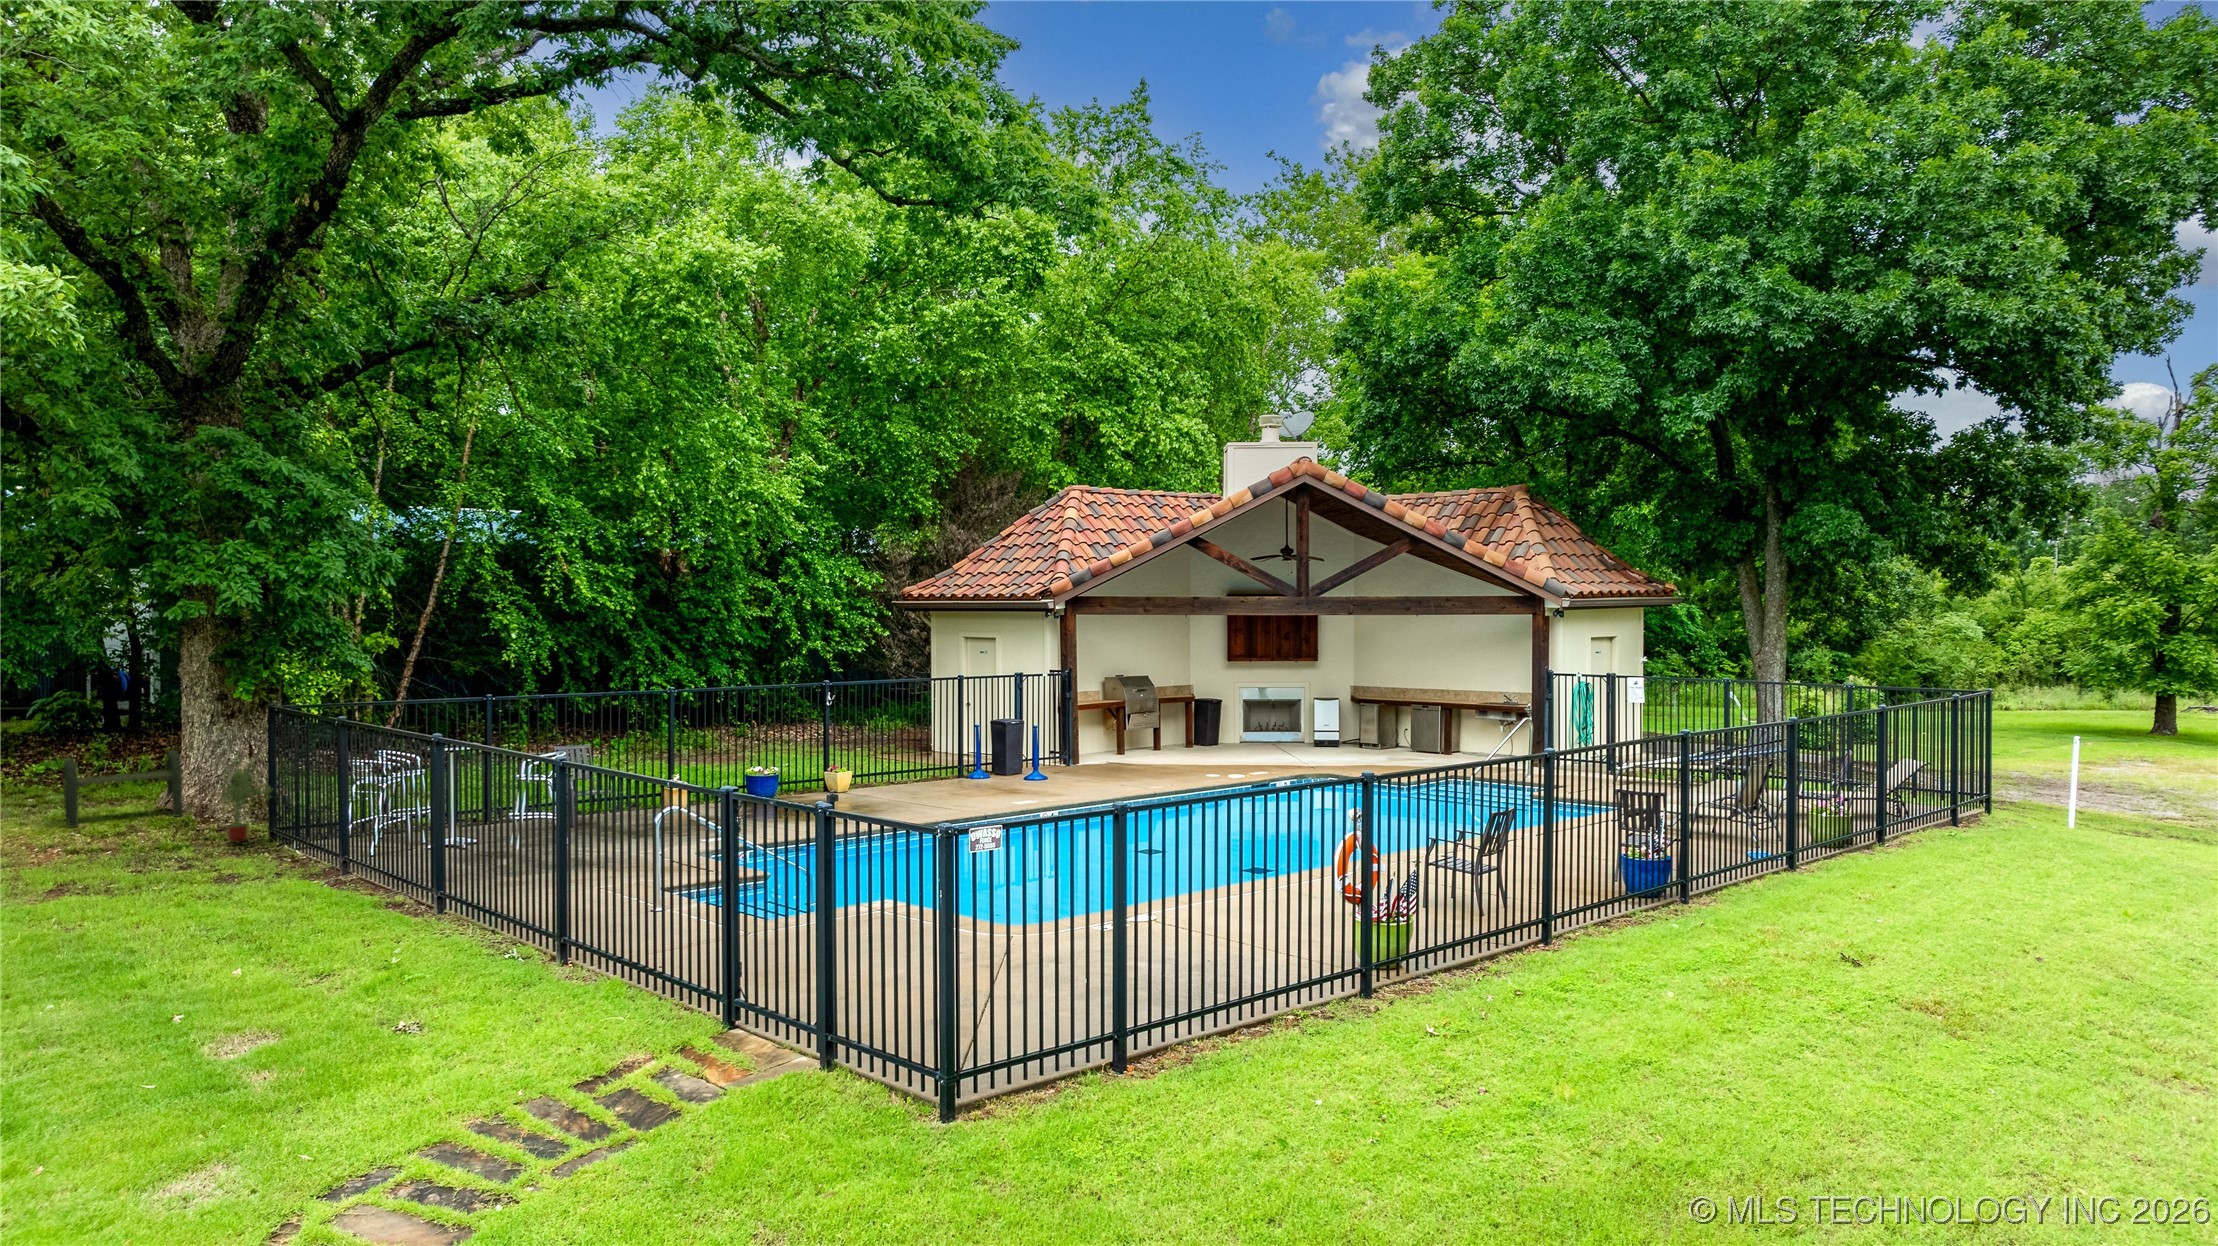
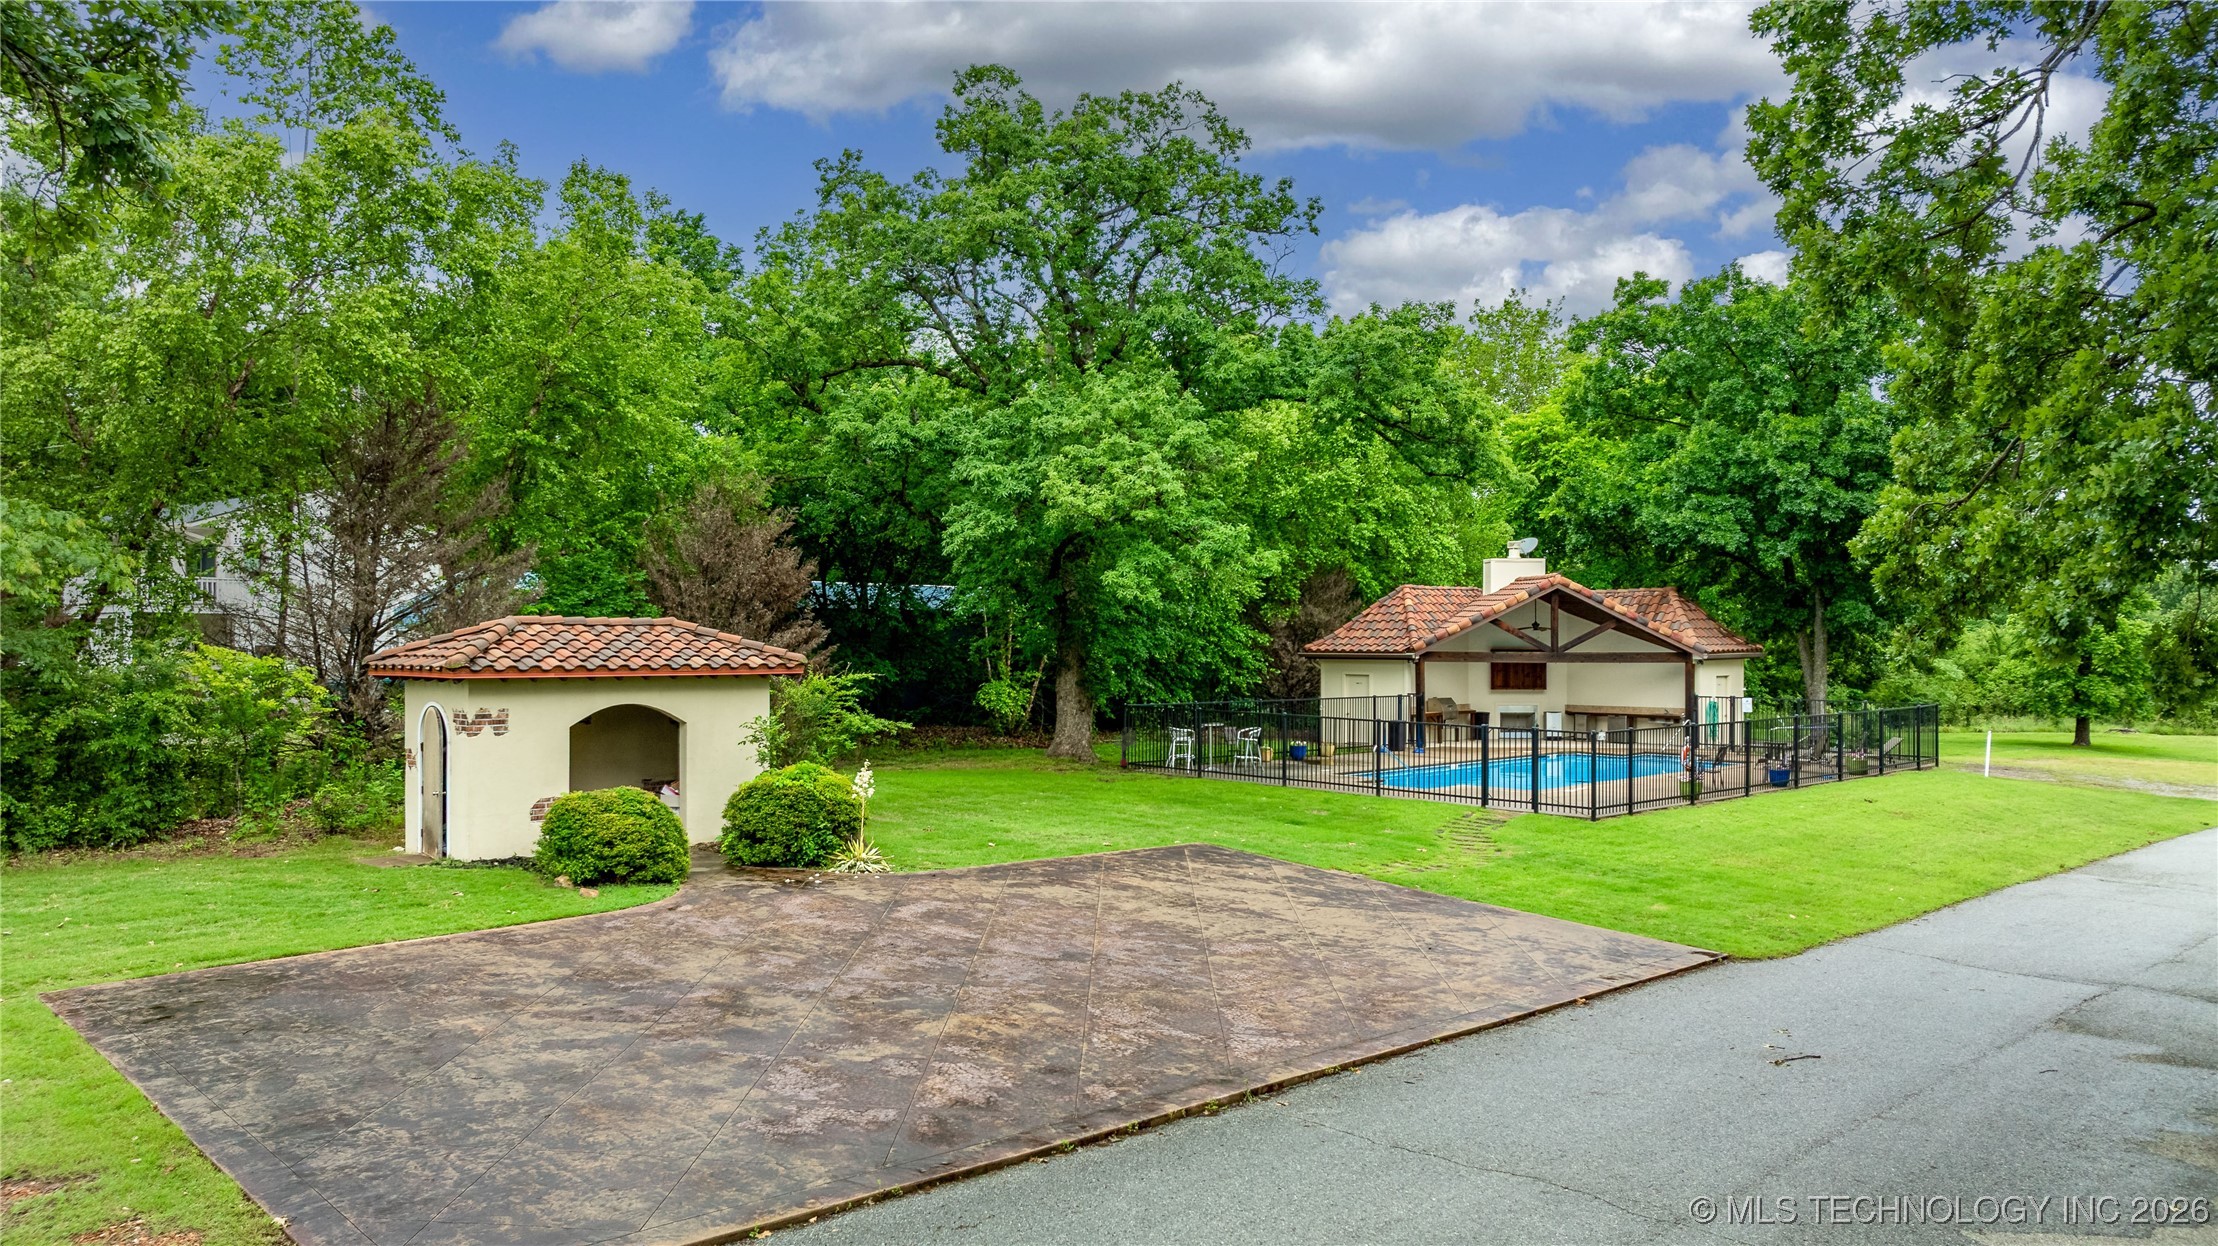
bench: present [64,750,183,828] -> none [1008,727,1056,761]

